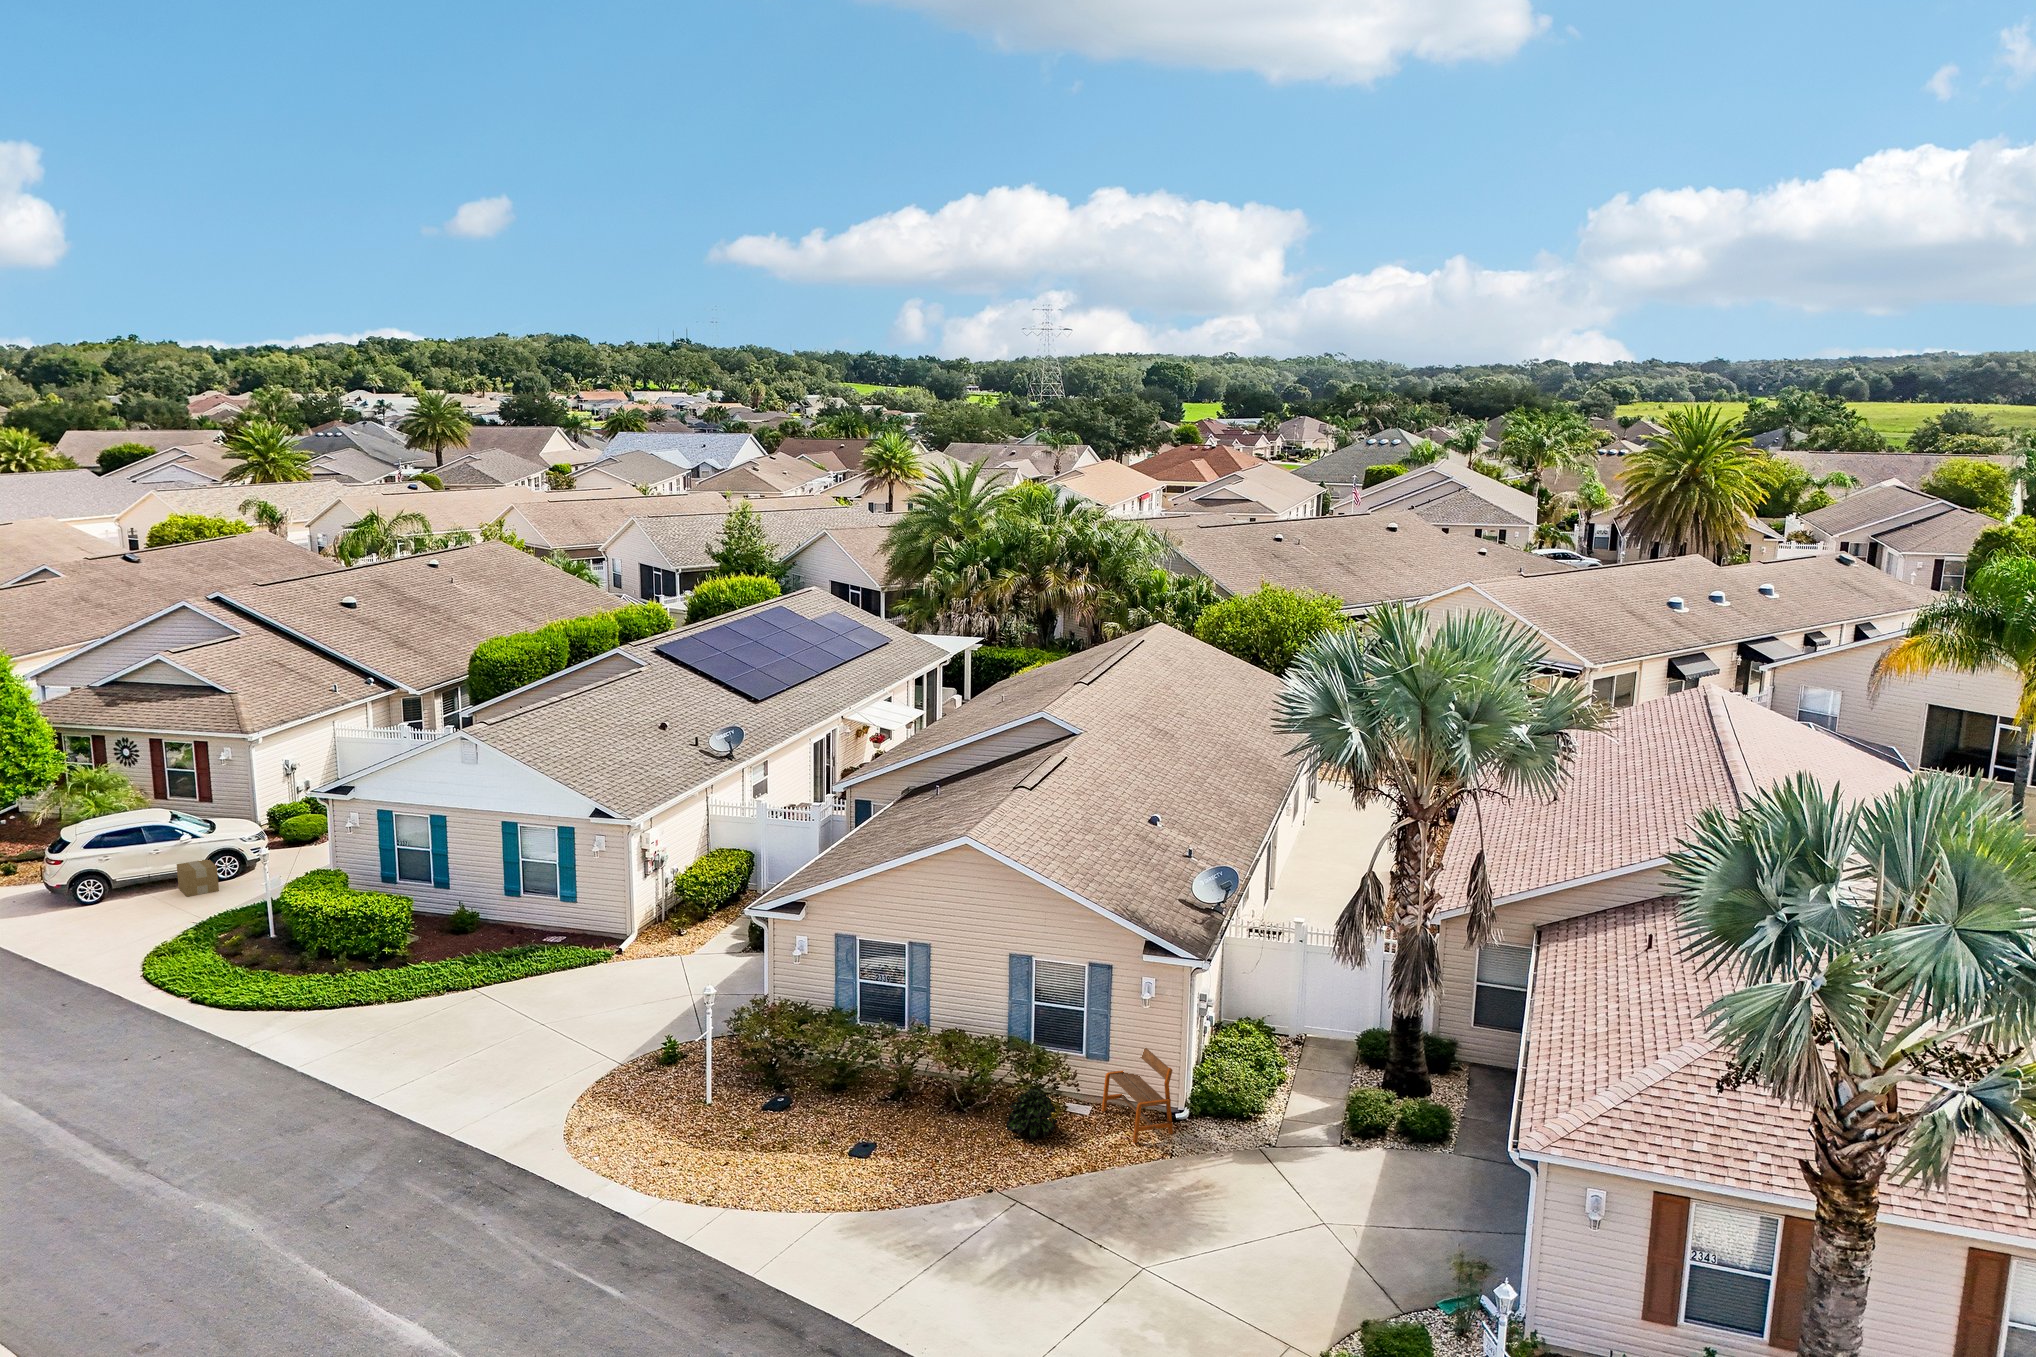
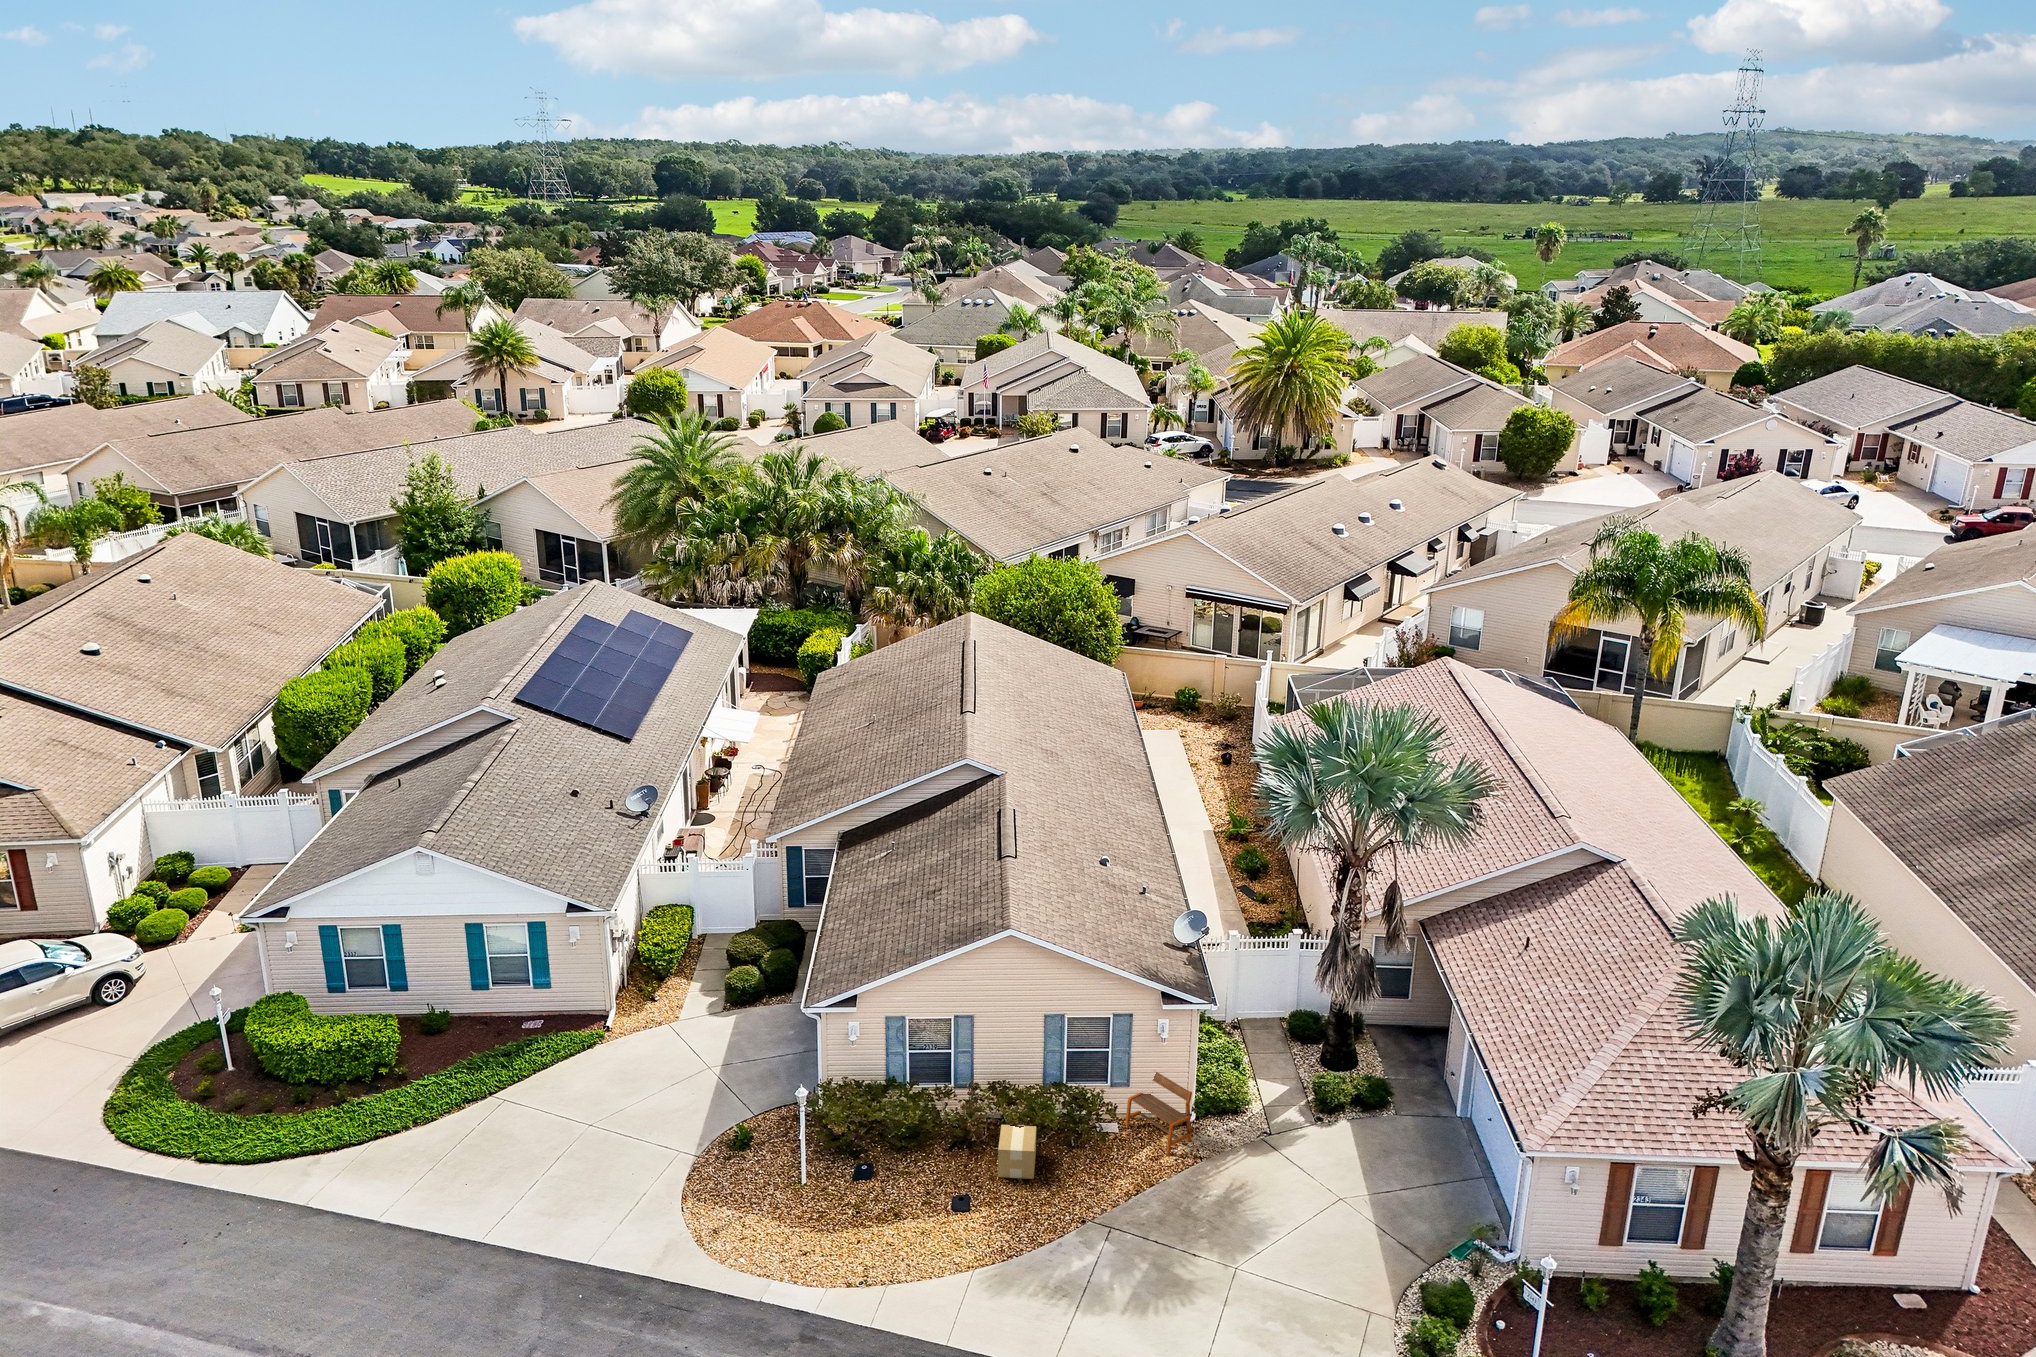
cardboard box: present [177,860,219,897] -> present [998,1125,1036,1179]
potted plant: present [1006,1089,1057,1139] -> none [1064,1126,1103,1168]

